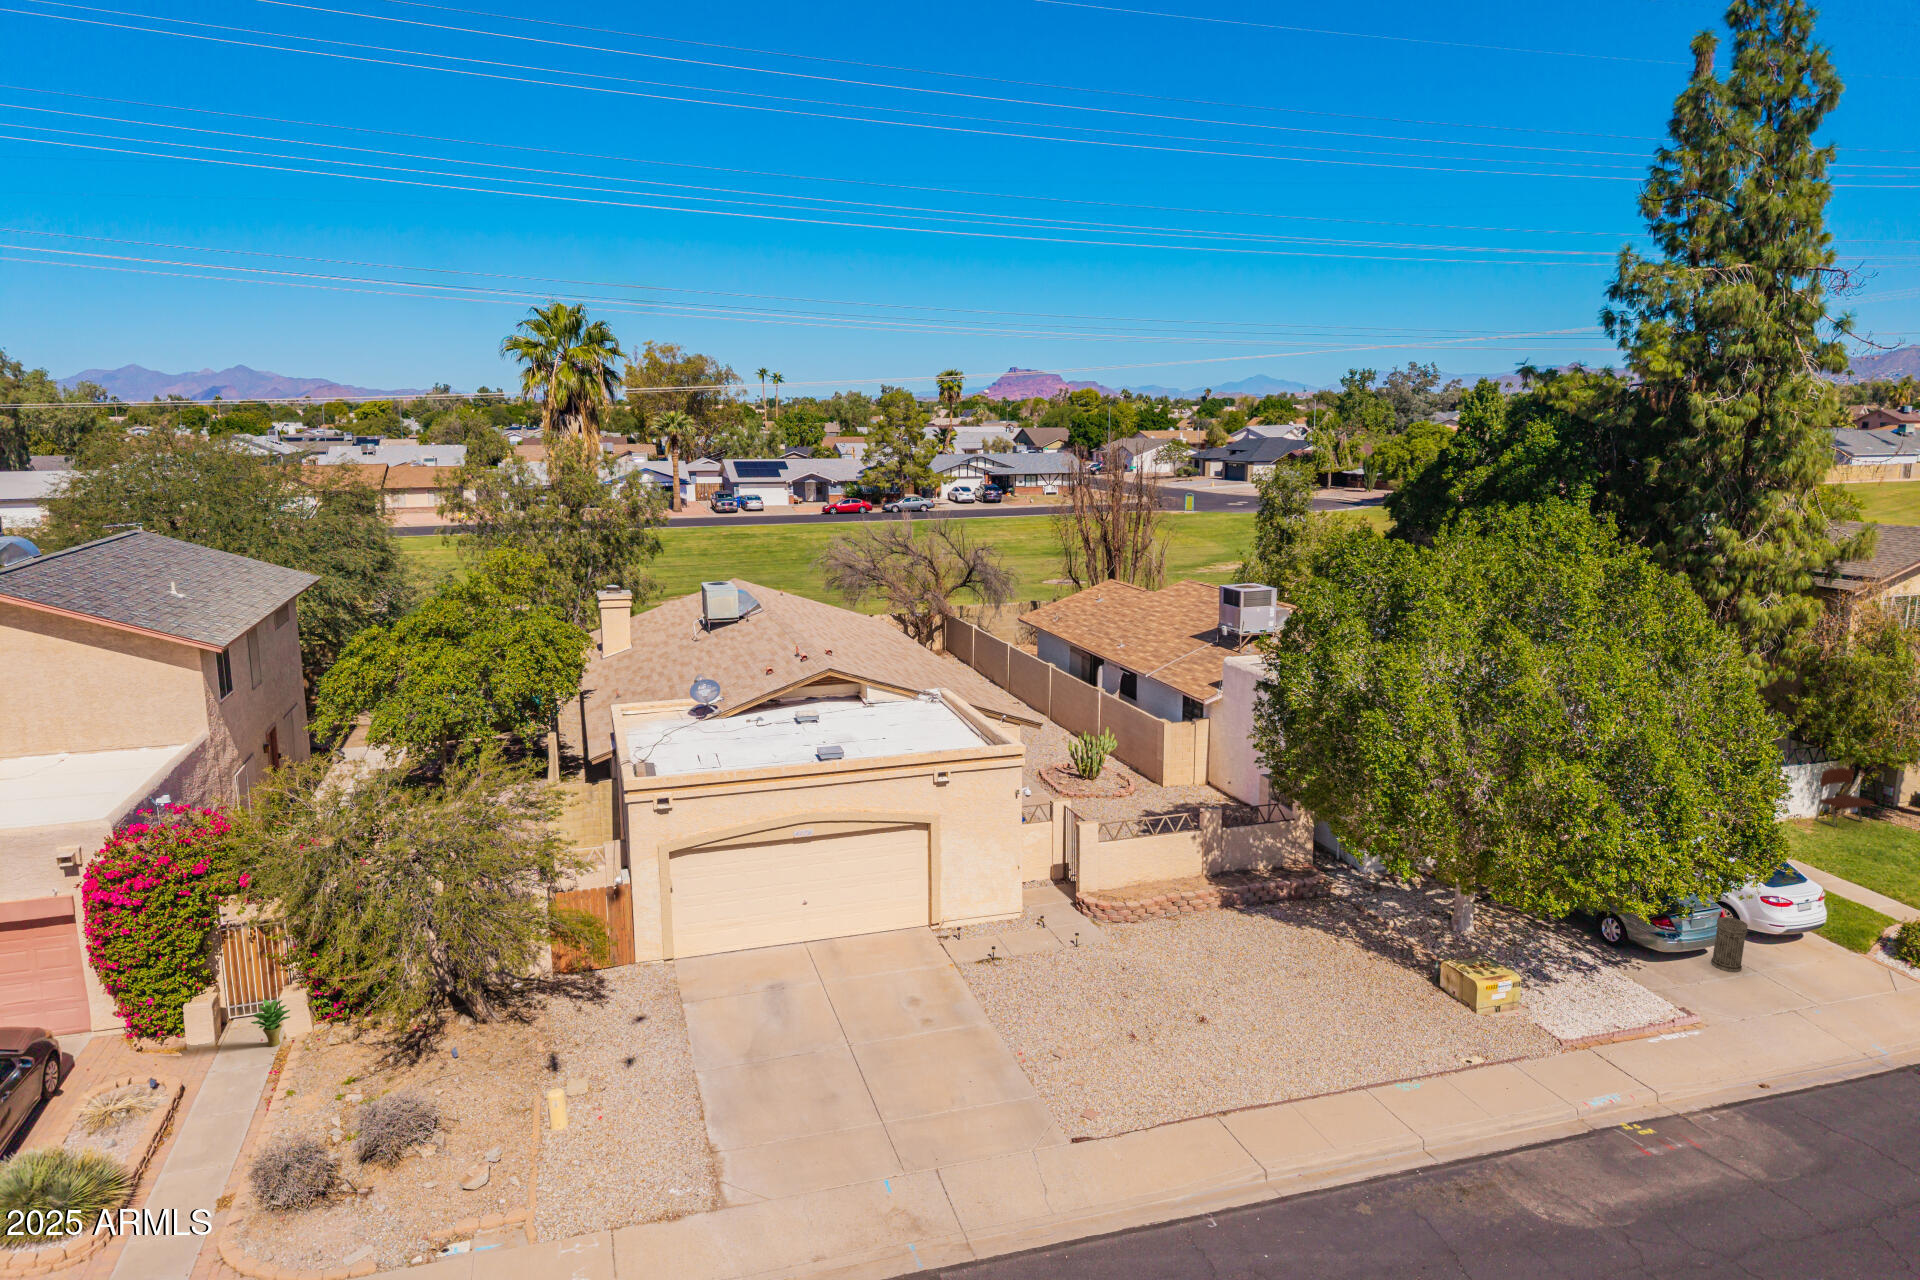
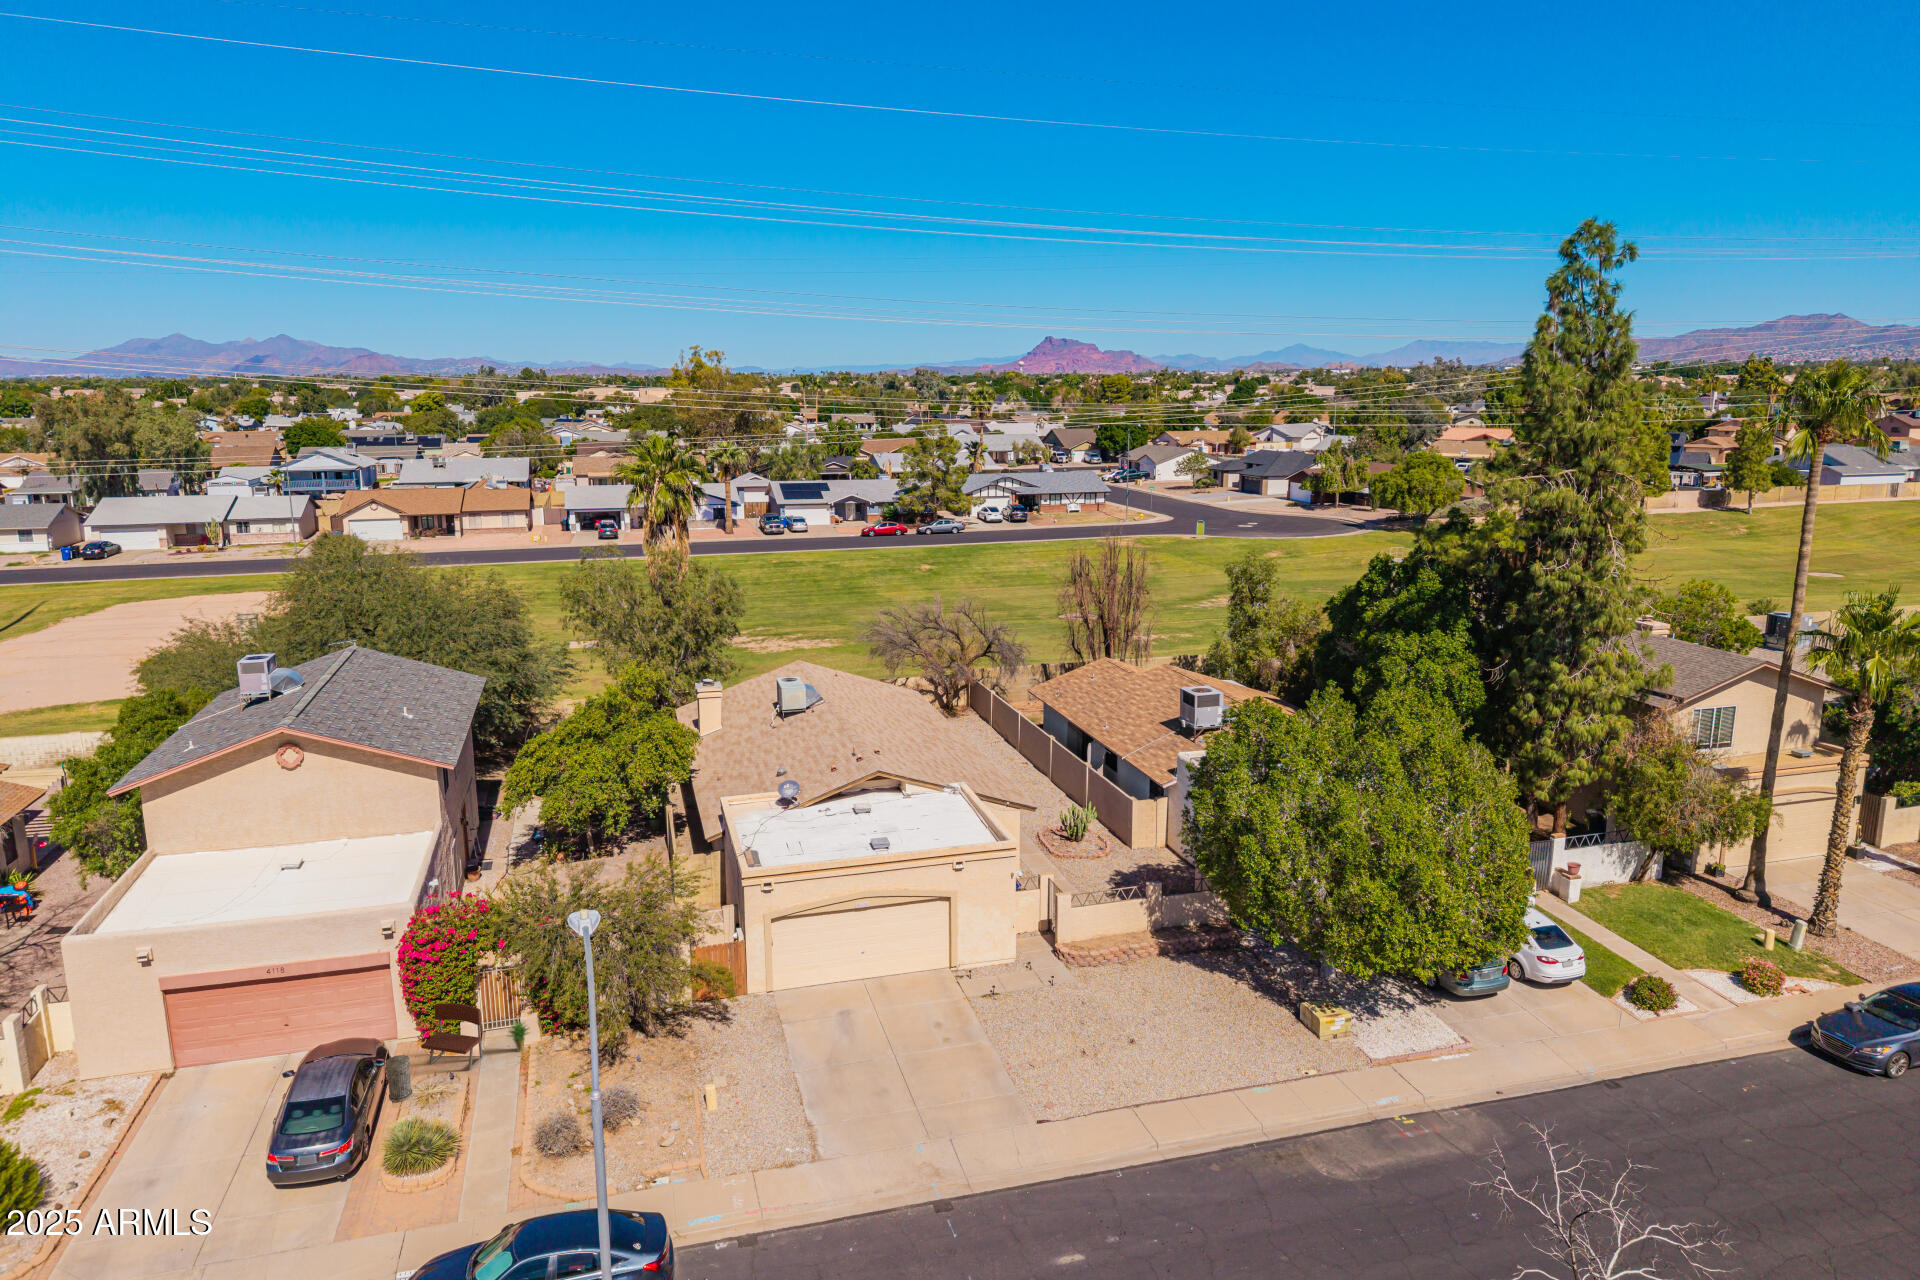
bench: present [1815,768,1874,827] -> present [421,1003,483,1070]
trash can: present [1711,917,1748,972] -> present [386,1055,413,1102]

